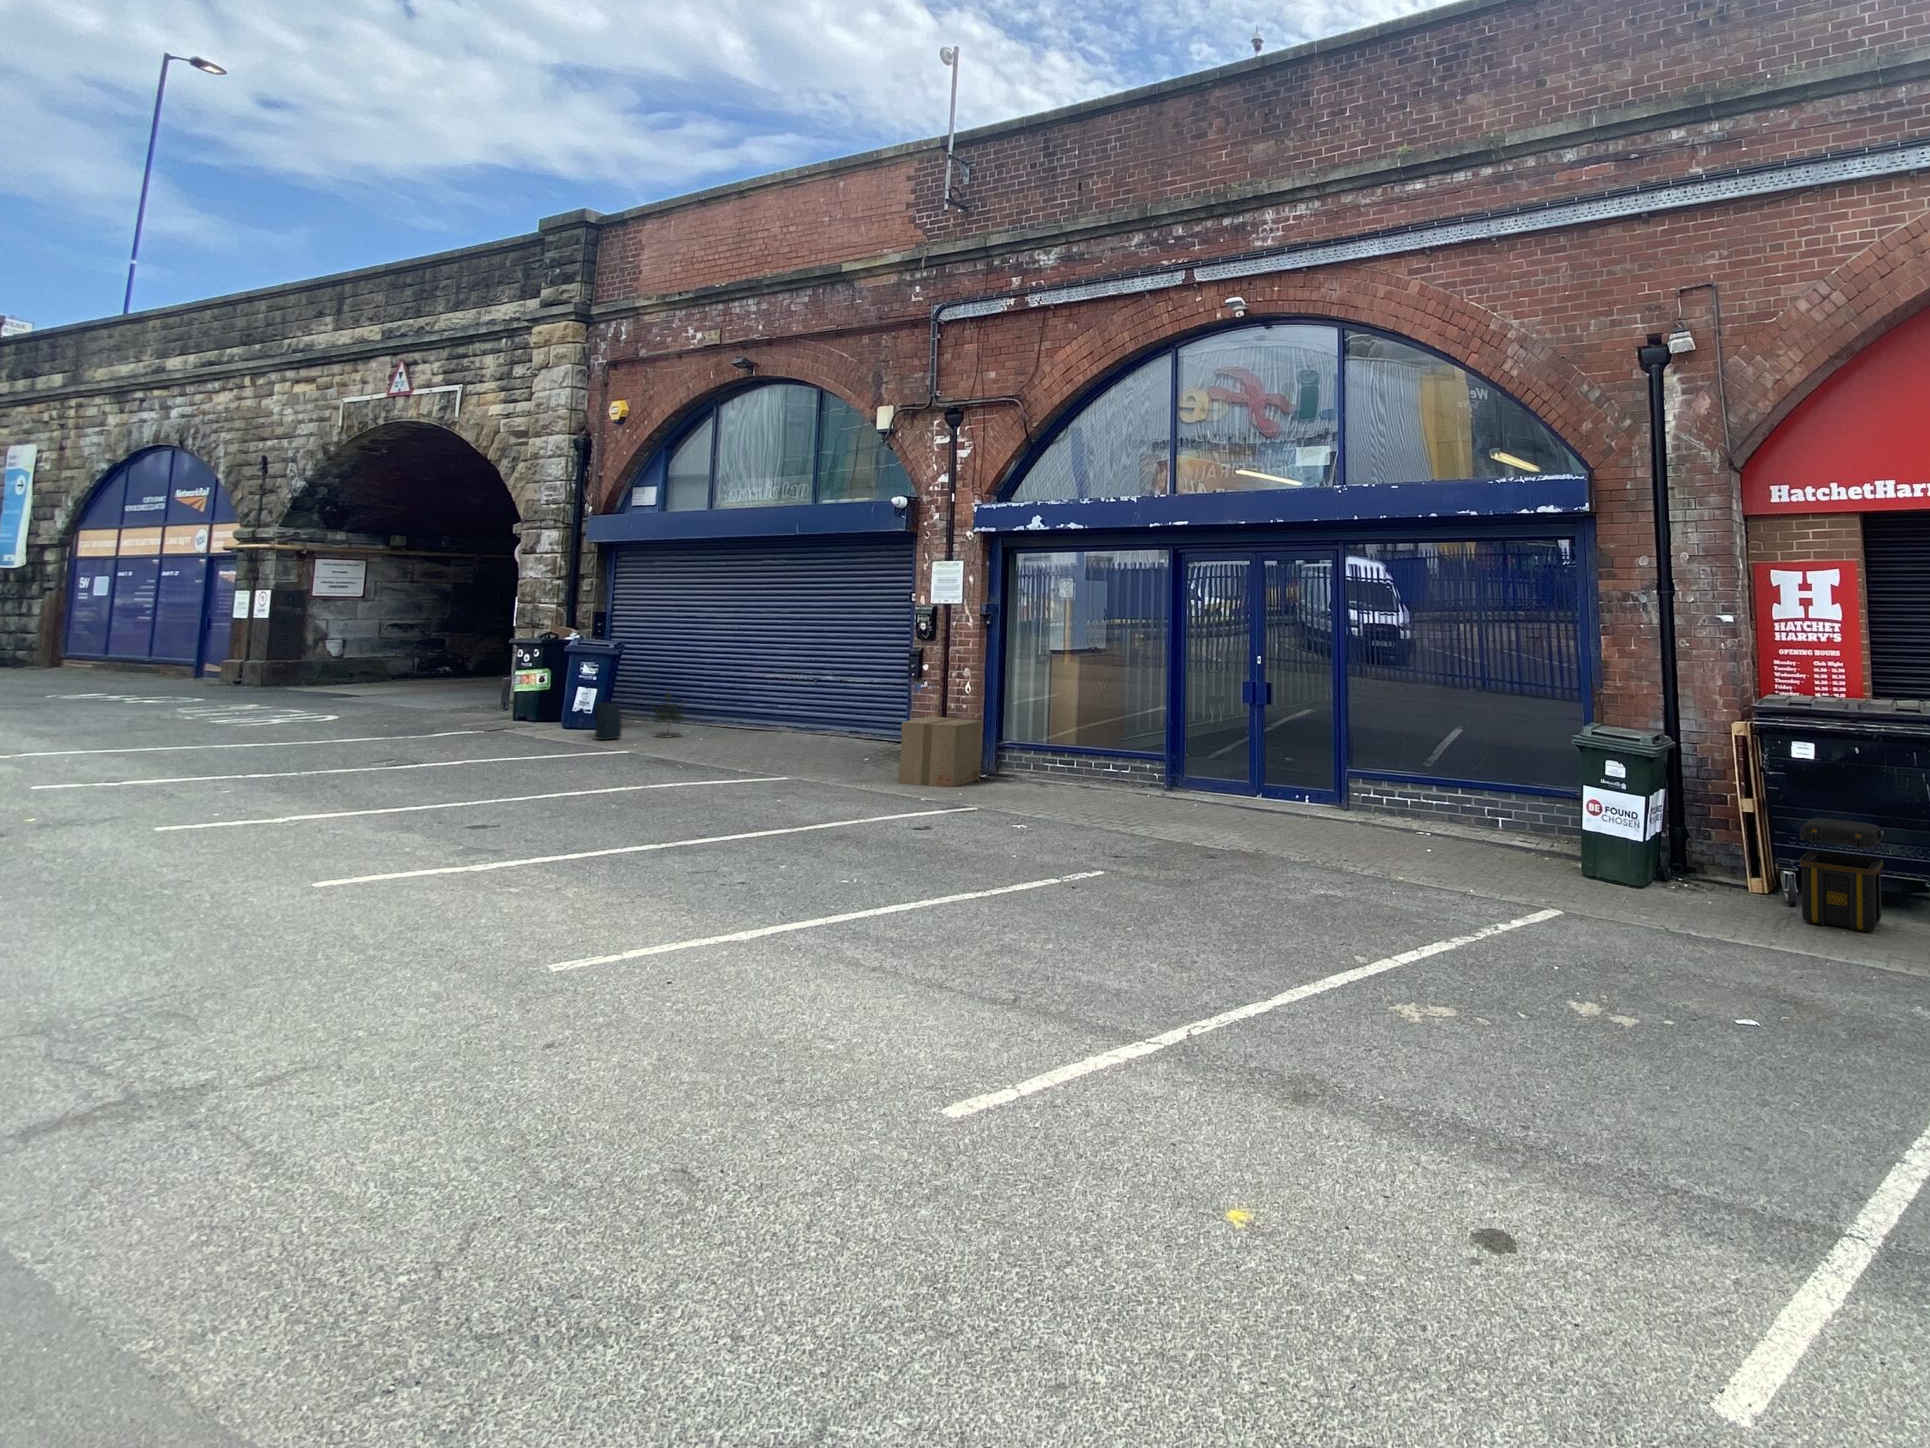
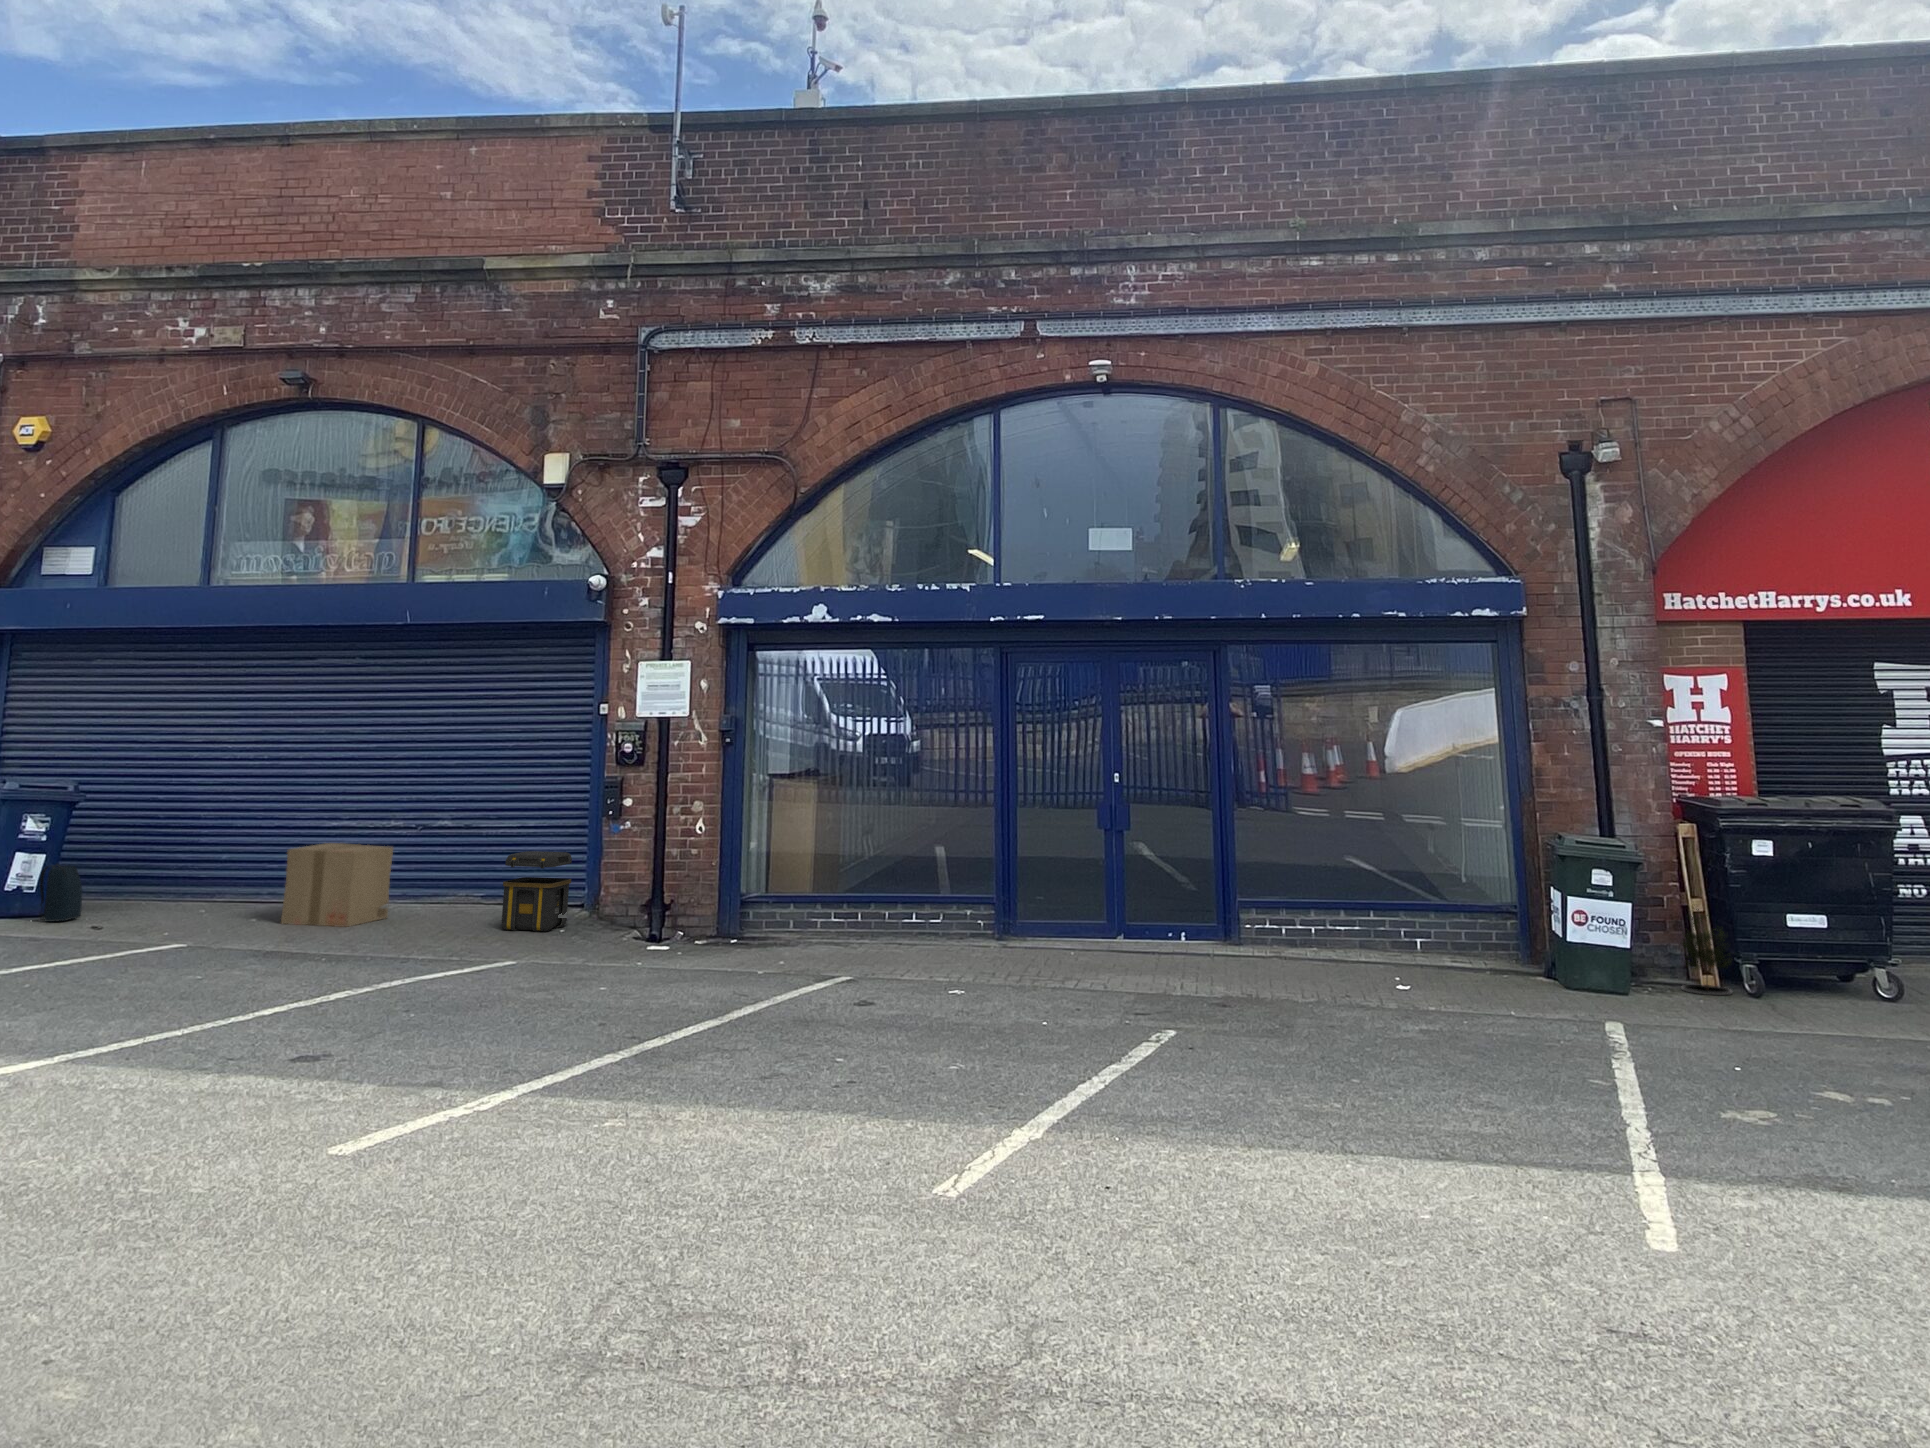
potted tree: present [653,690,685,737] -> present [1681,909,1732,995]
cardboard box: present [898,716,983,787] -> present [281,843,393,927]
toolbox: present [1800,818,1883,932] -> present [501,851,572,932]

